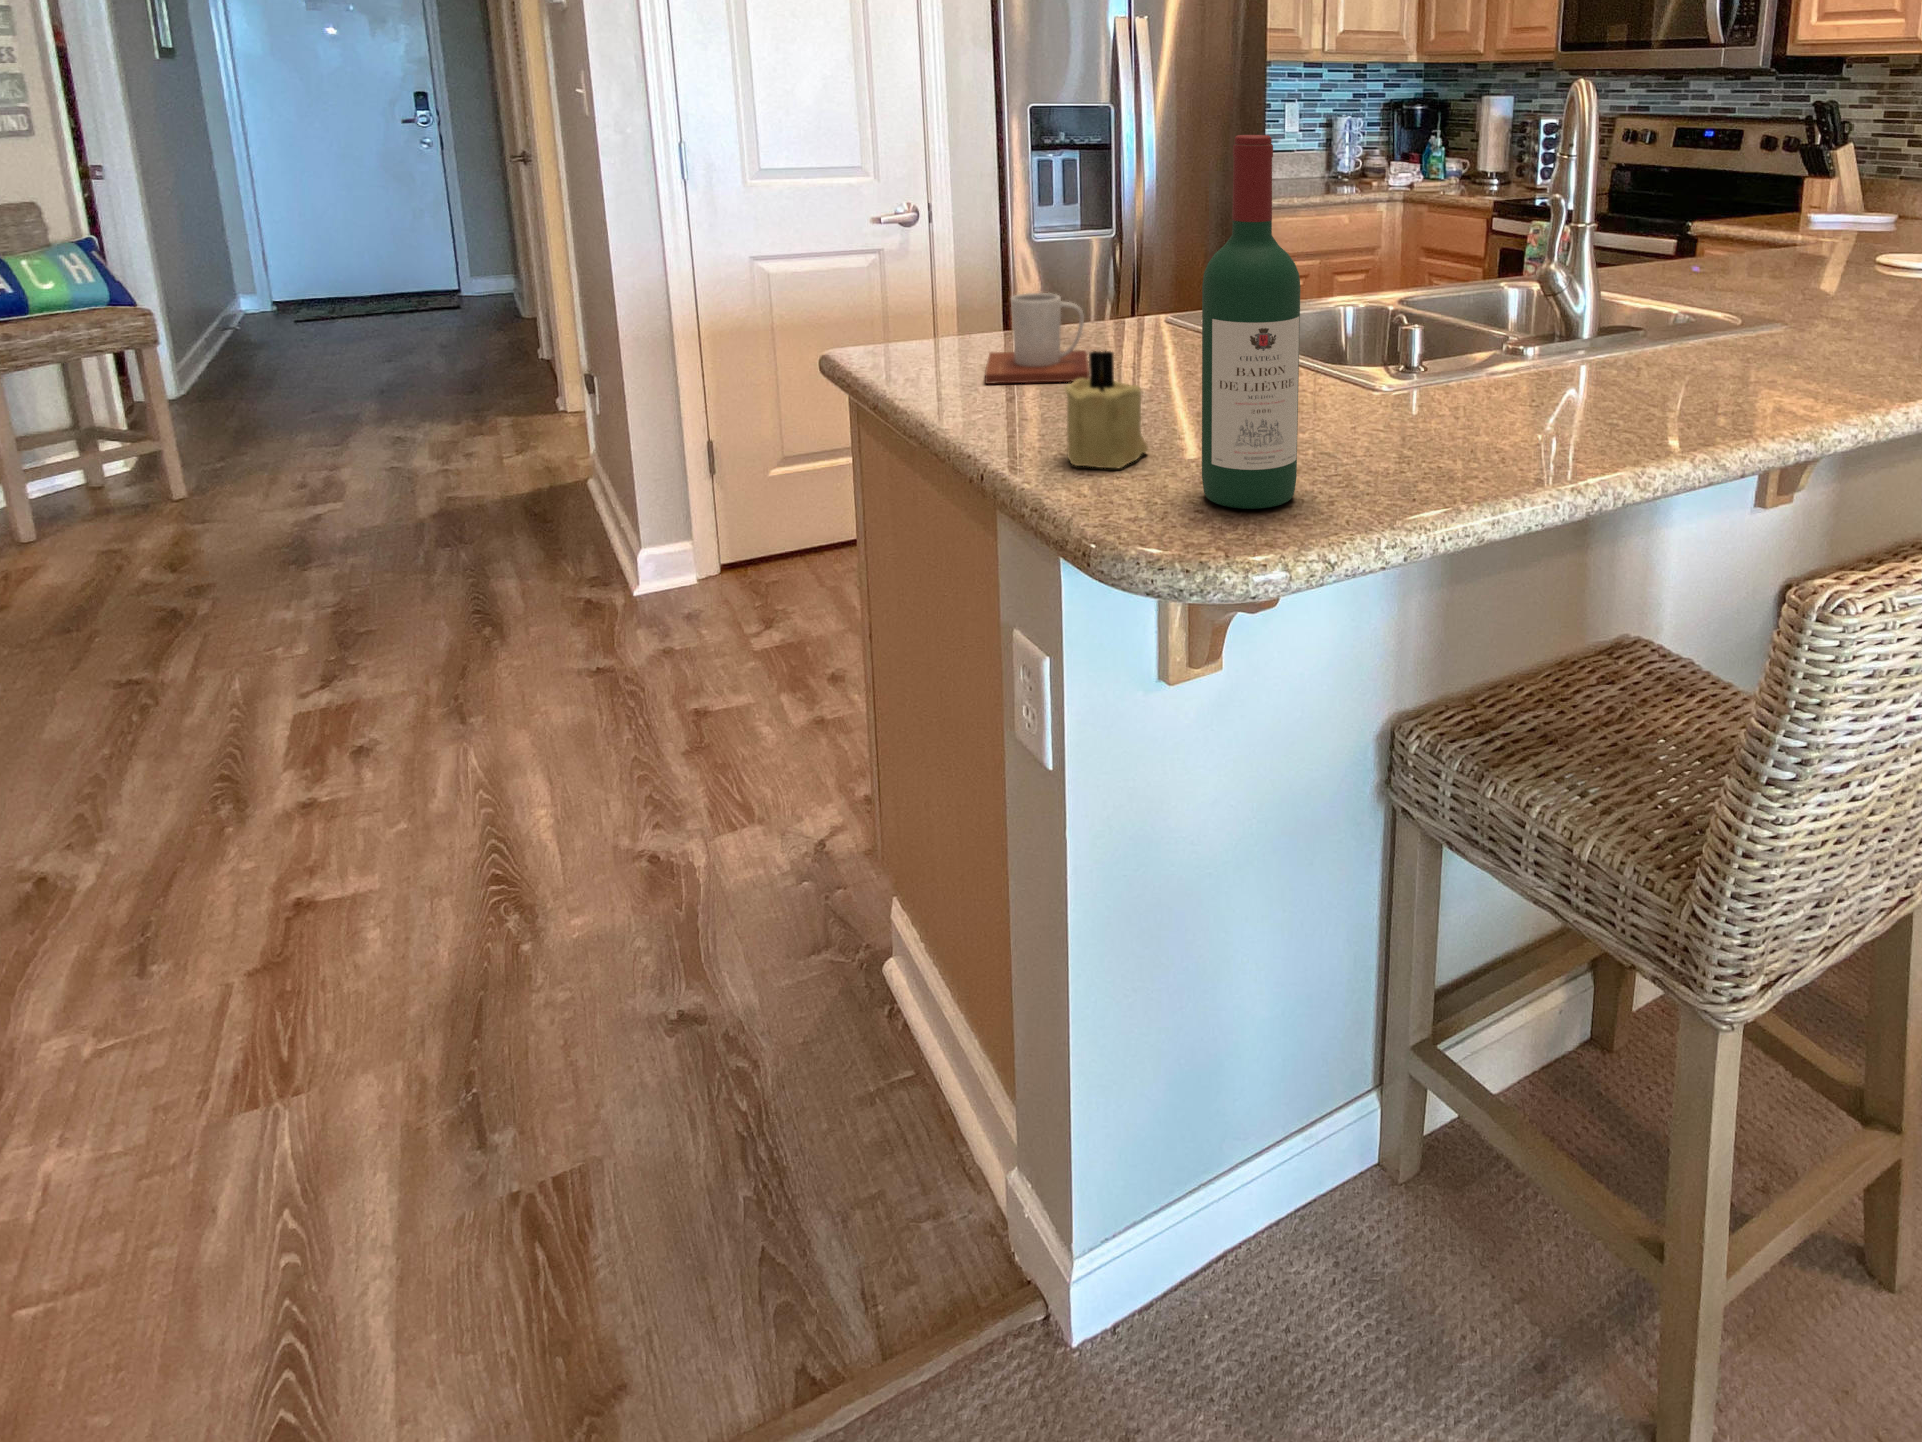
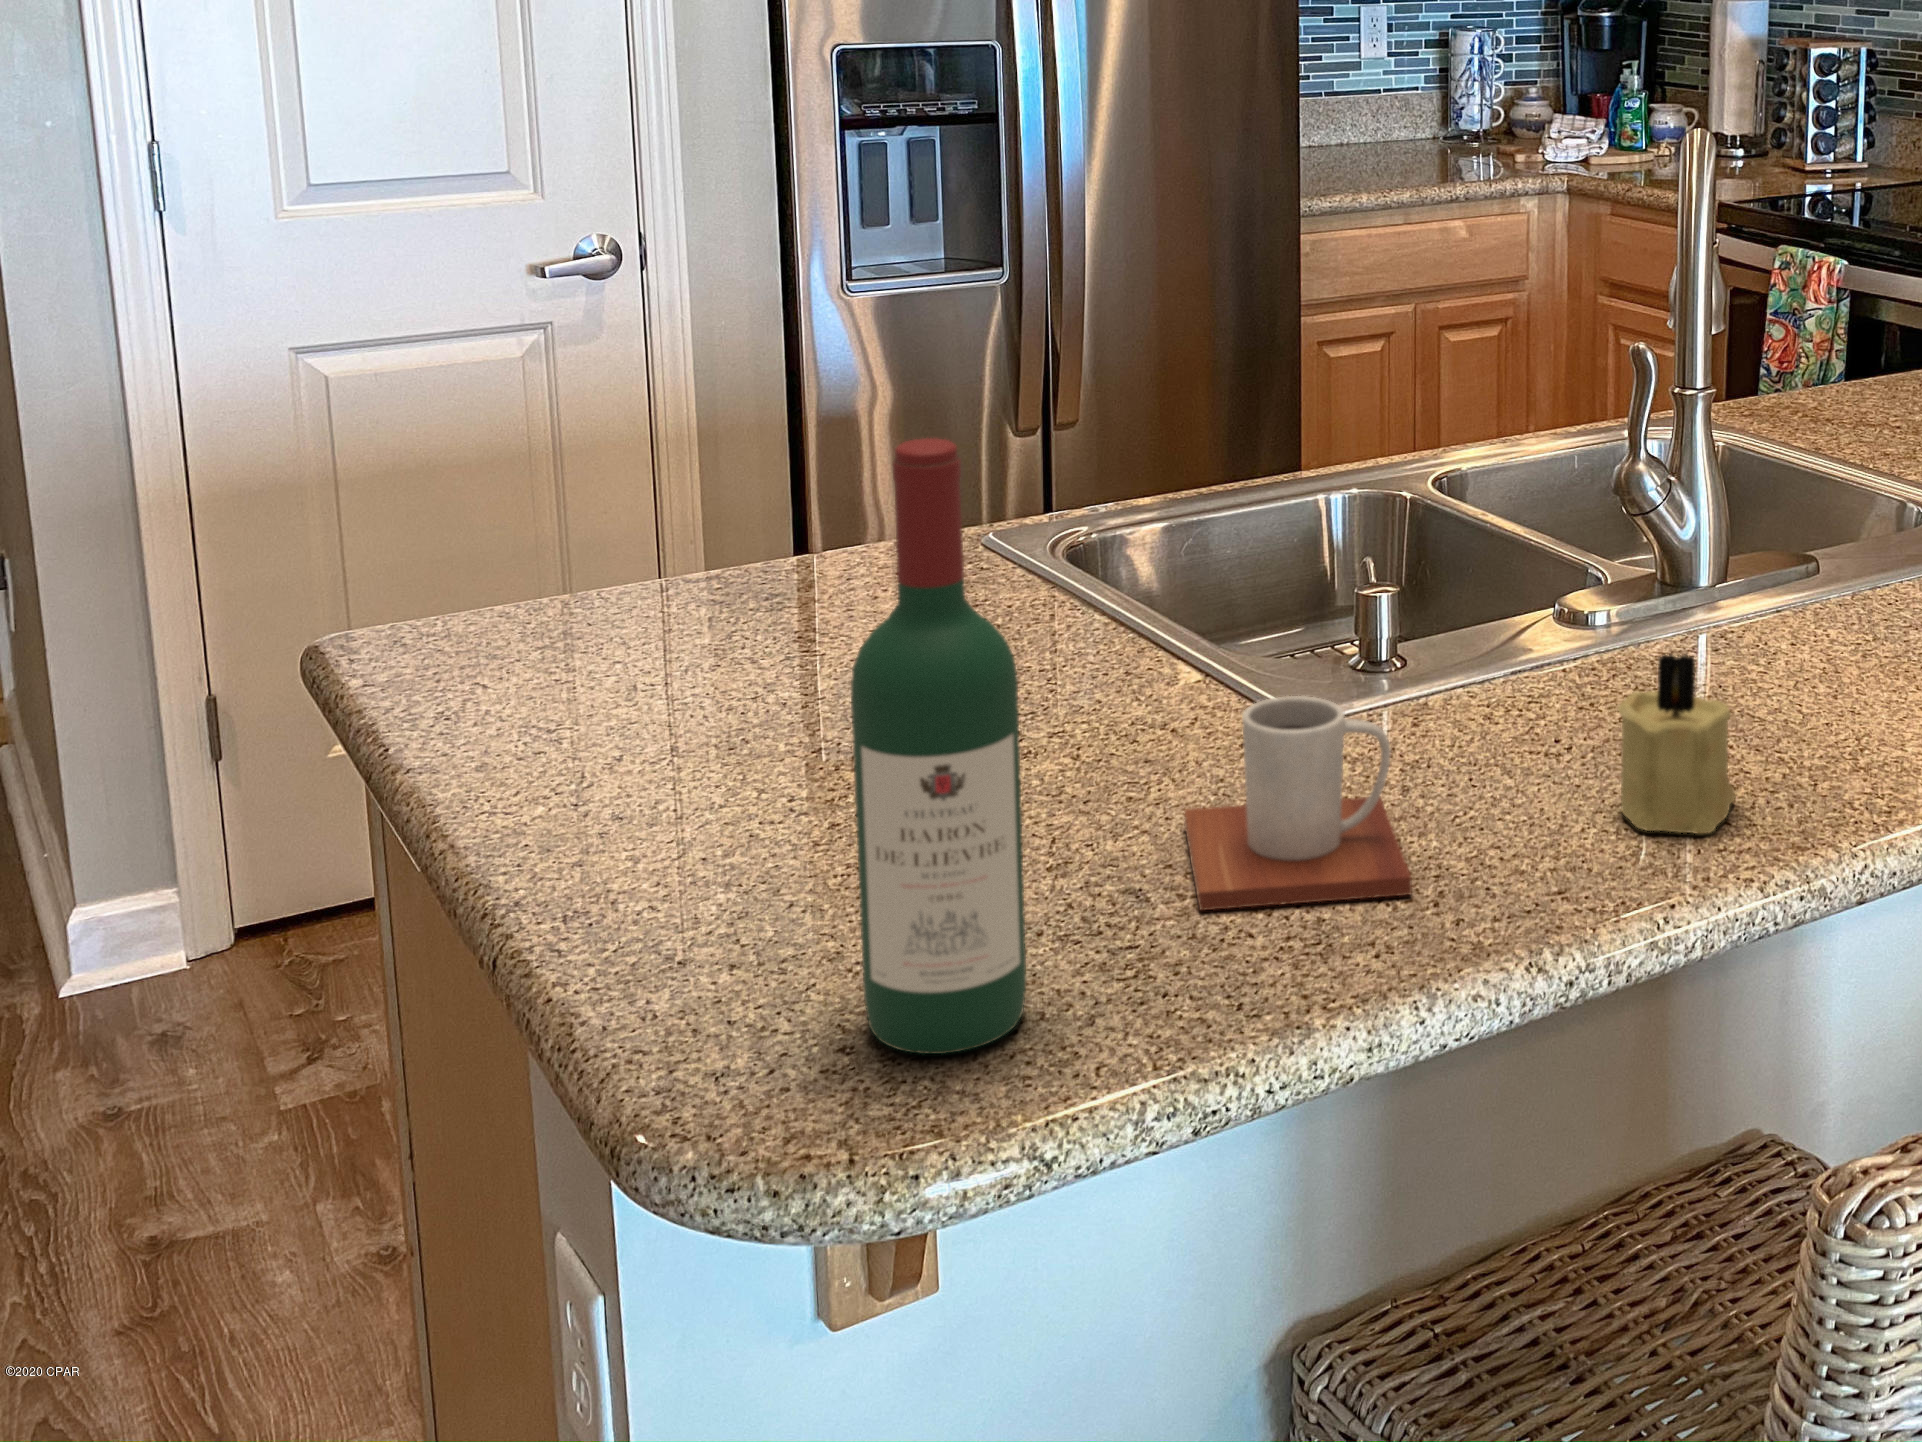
mug: present [985,293,1089,384] -> present [1184,696,1412,910]
candle: present [1064,351,1148,468] -> present [1618,654,1735,834]

